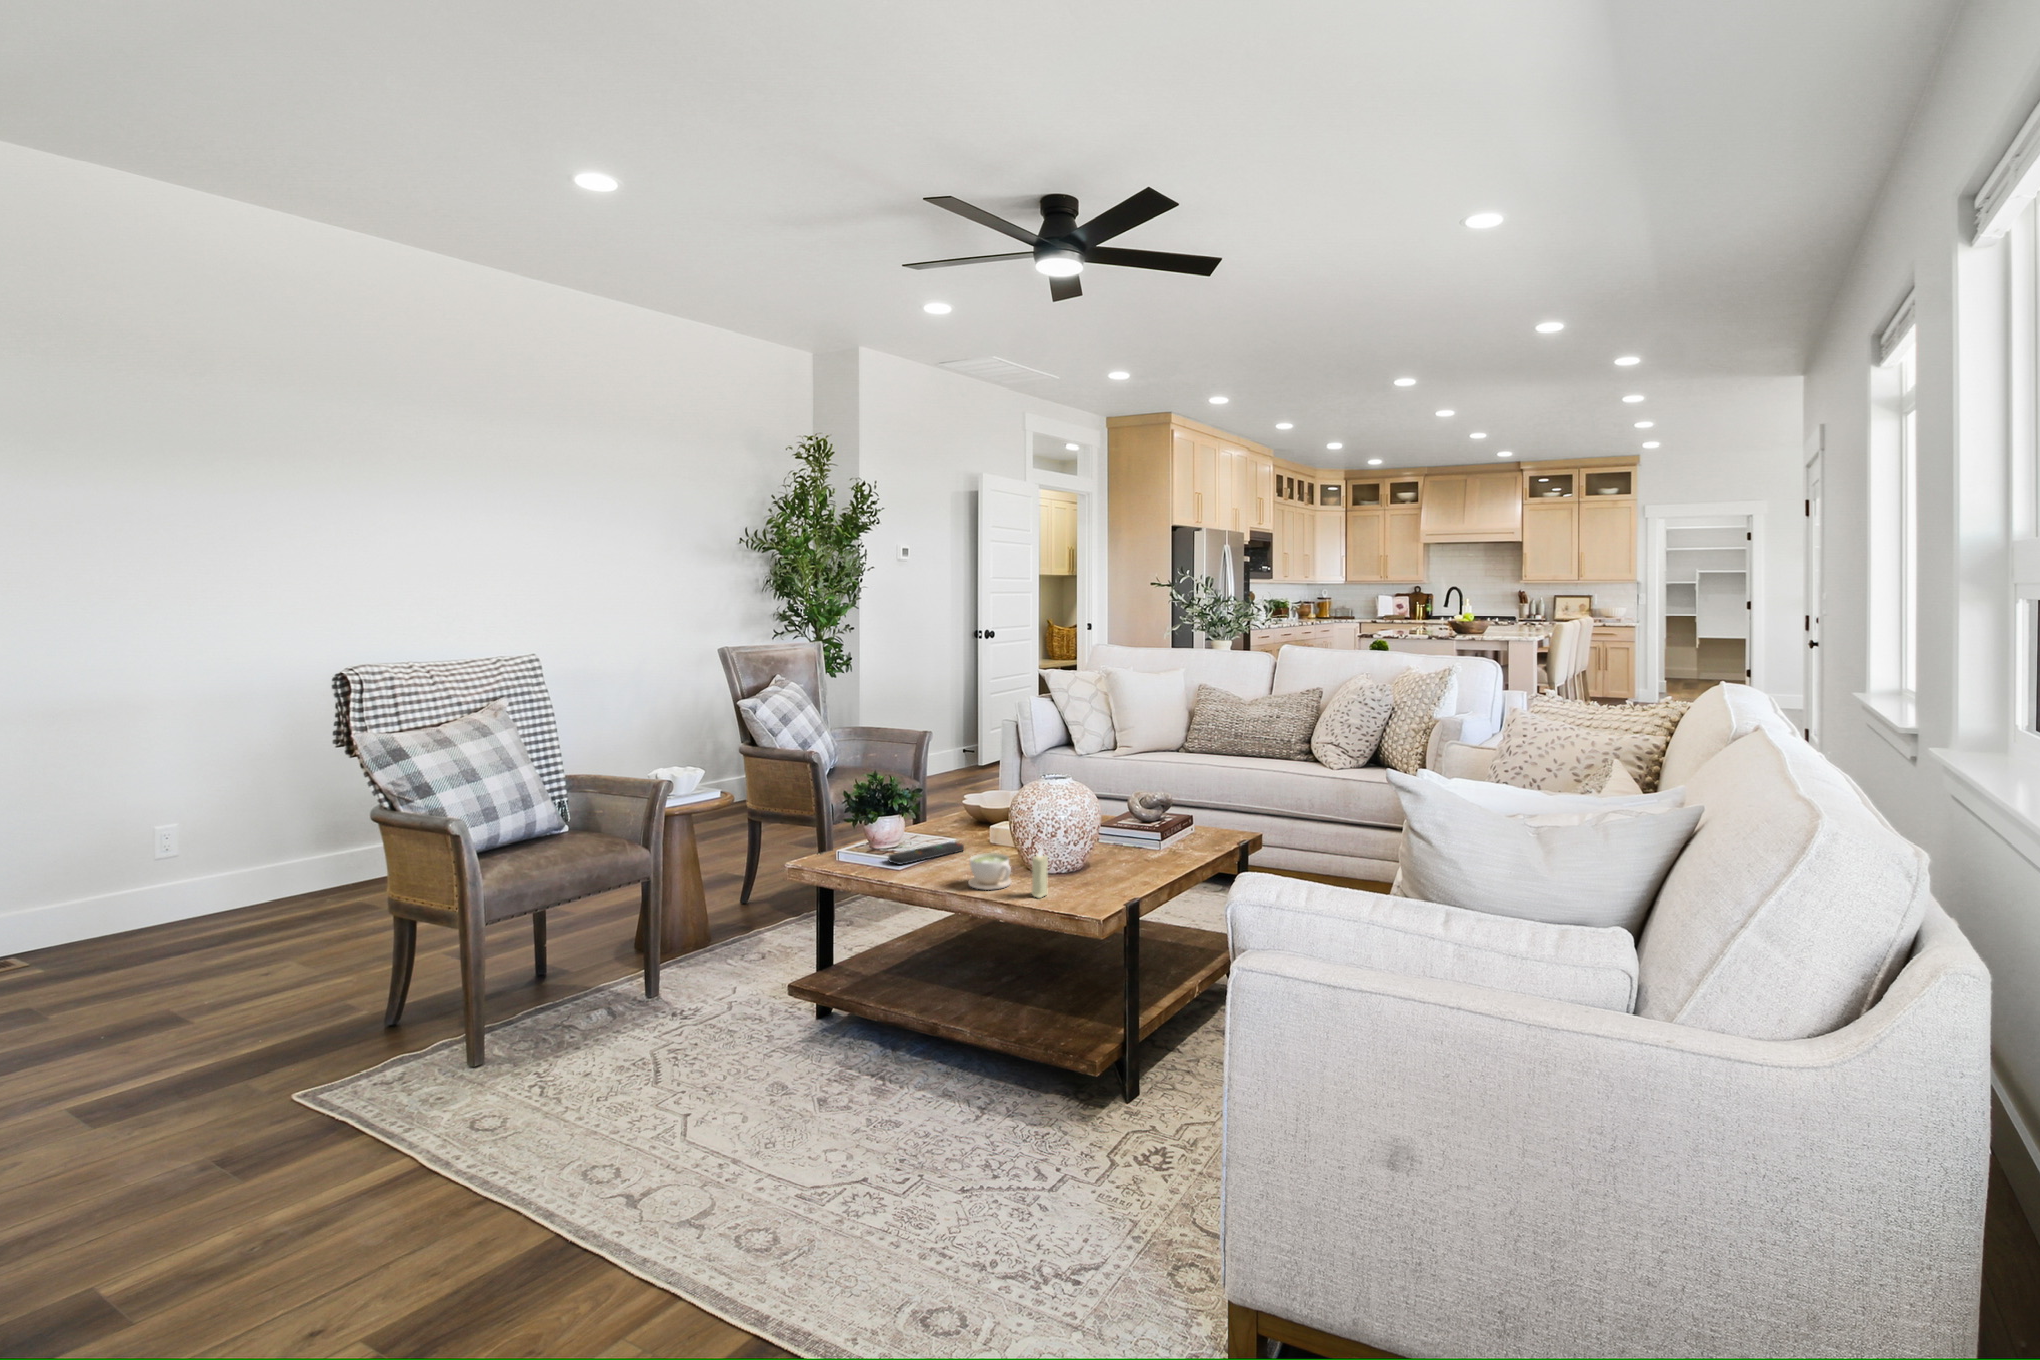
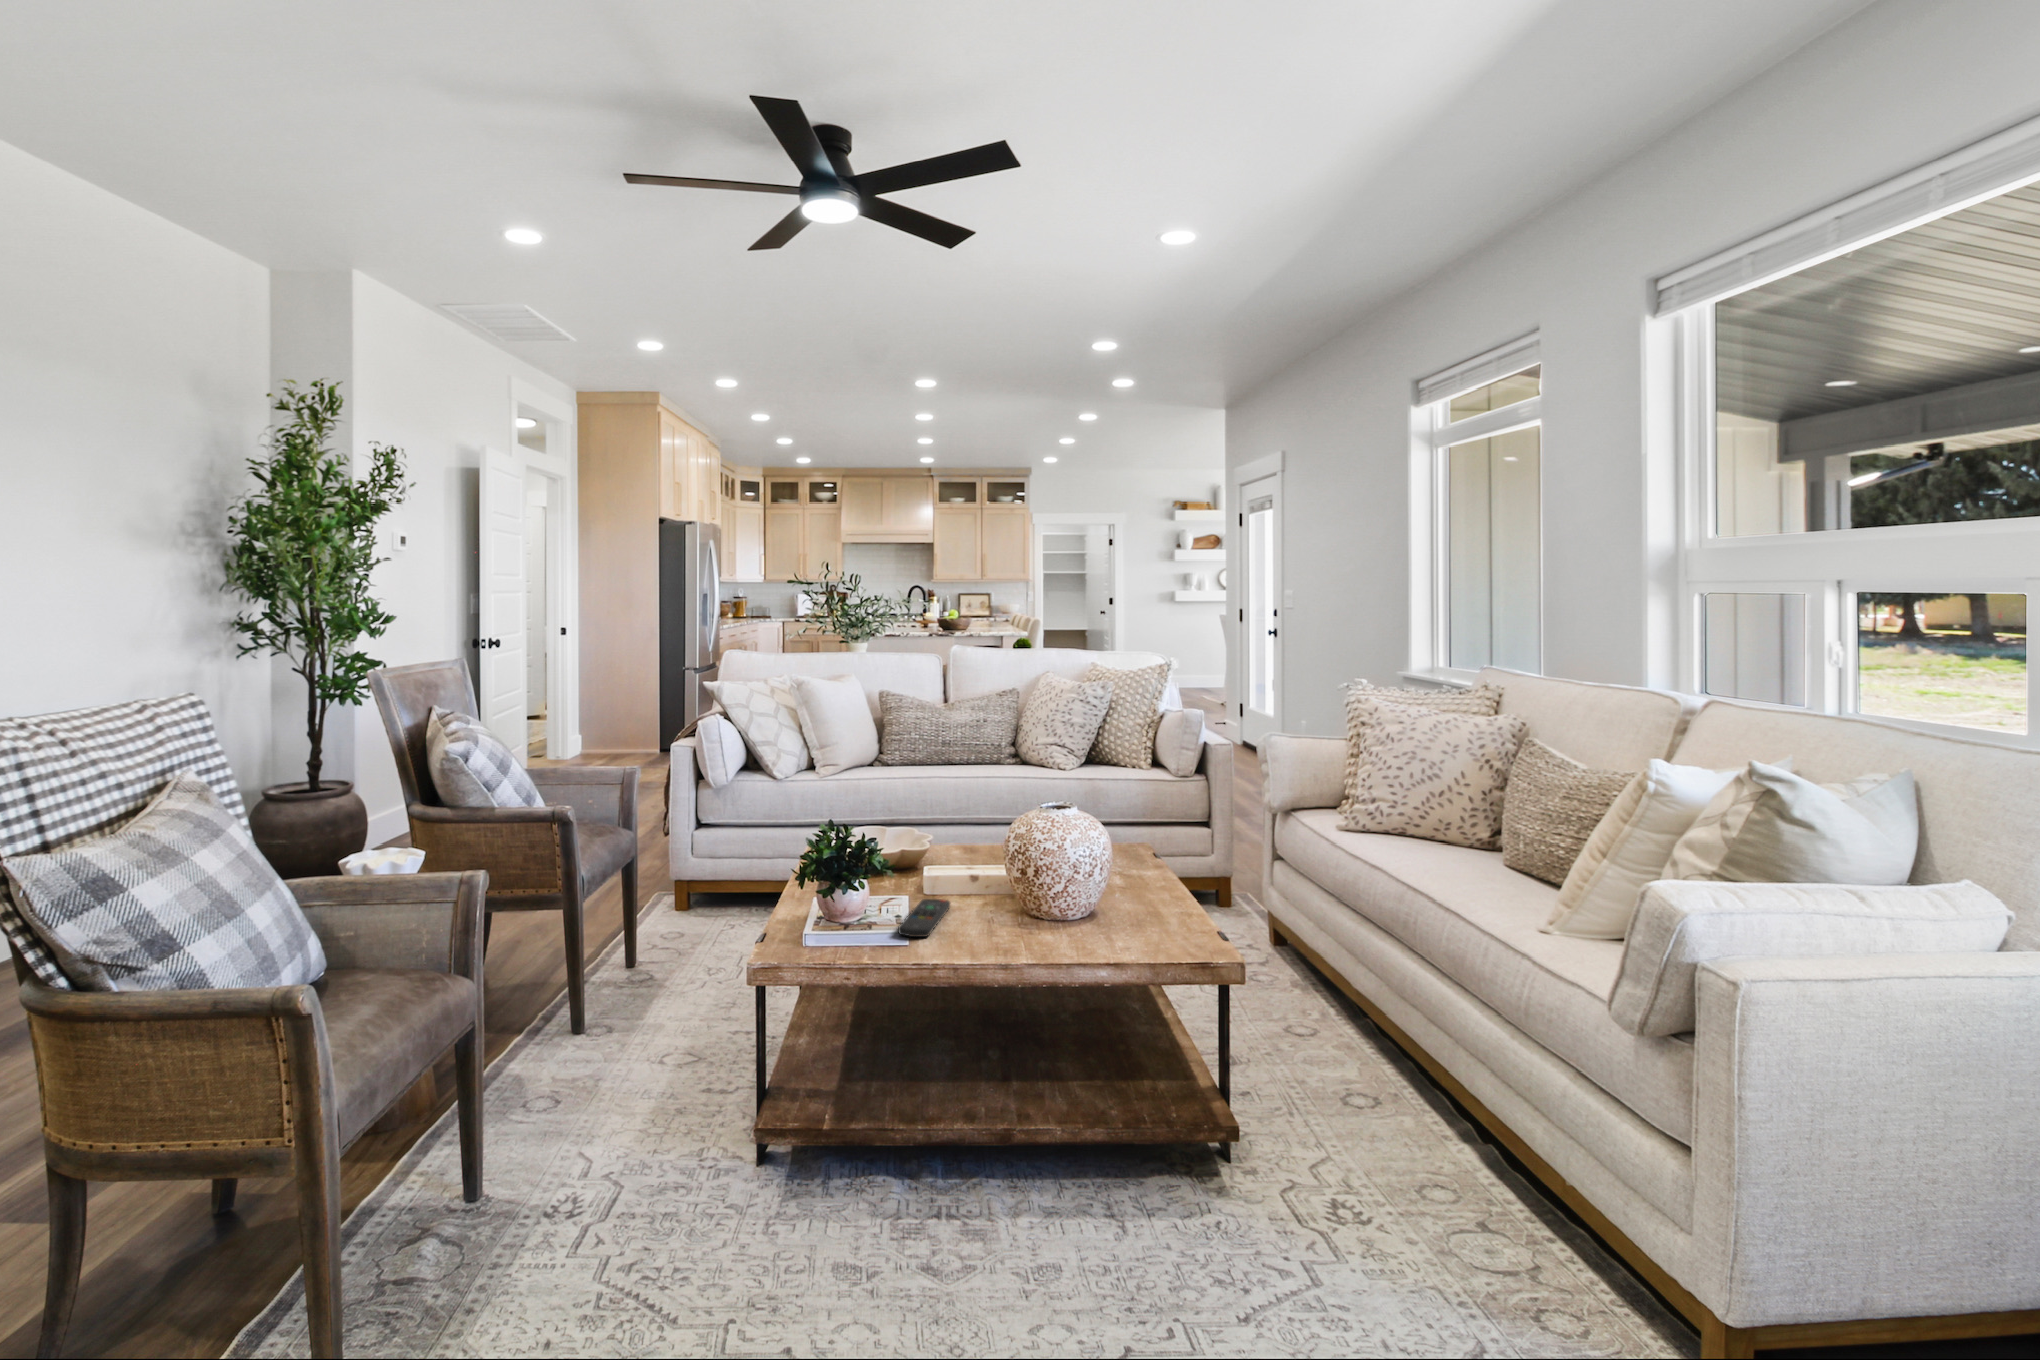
candle: present [1031,847,1048,898] -> none [1149,883,1176,946]
coffee cup: present [968,853,1011,890] -> none [1057,902,1117,949]

